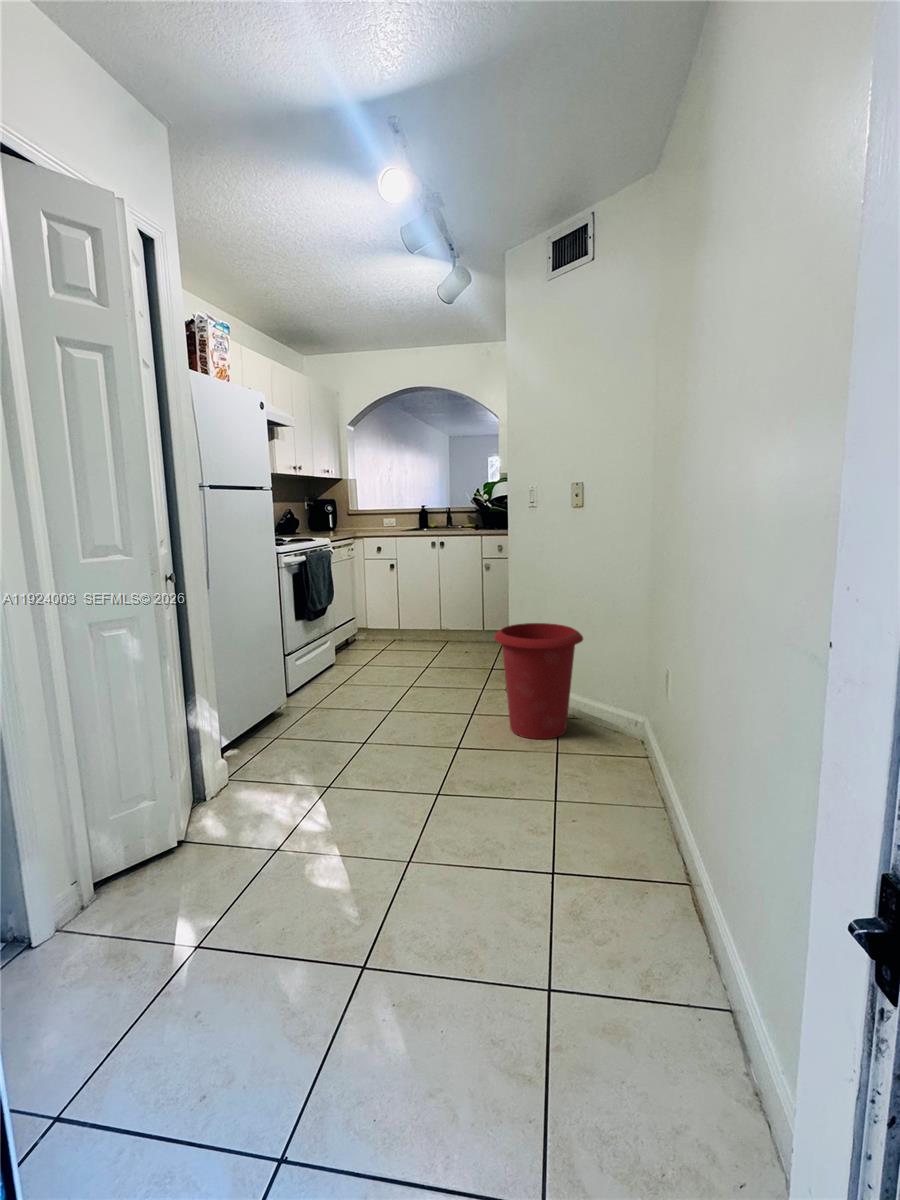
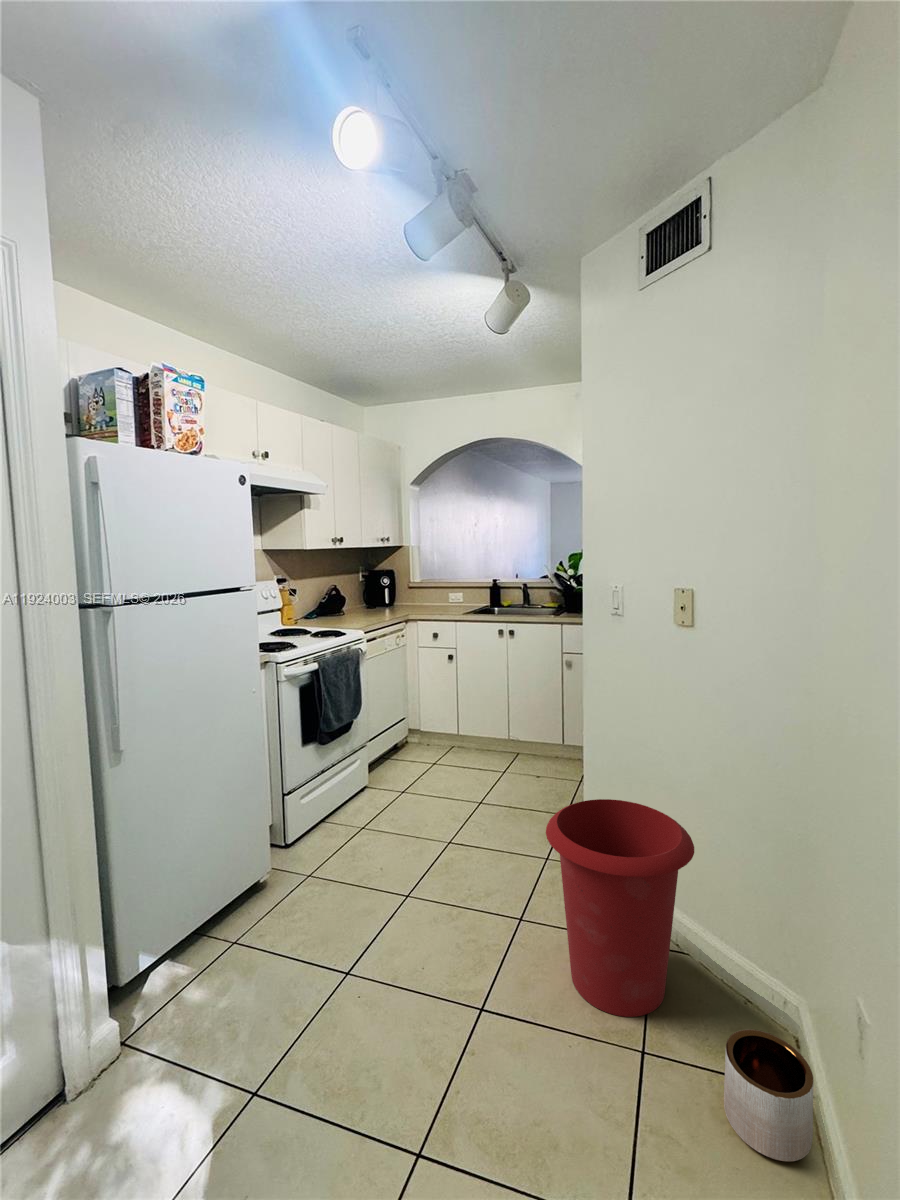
planter: none [600,719,643,769] -> present [724,1029,814,1162]

